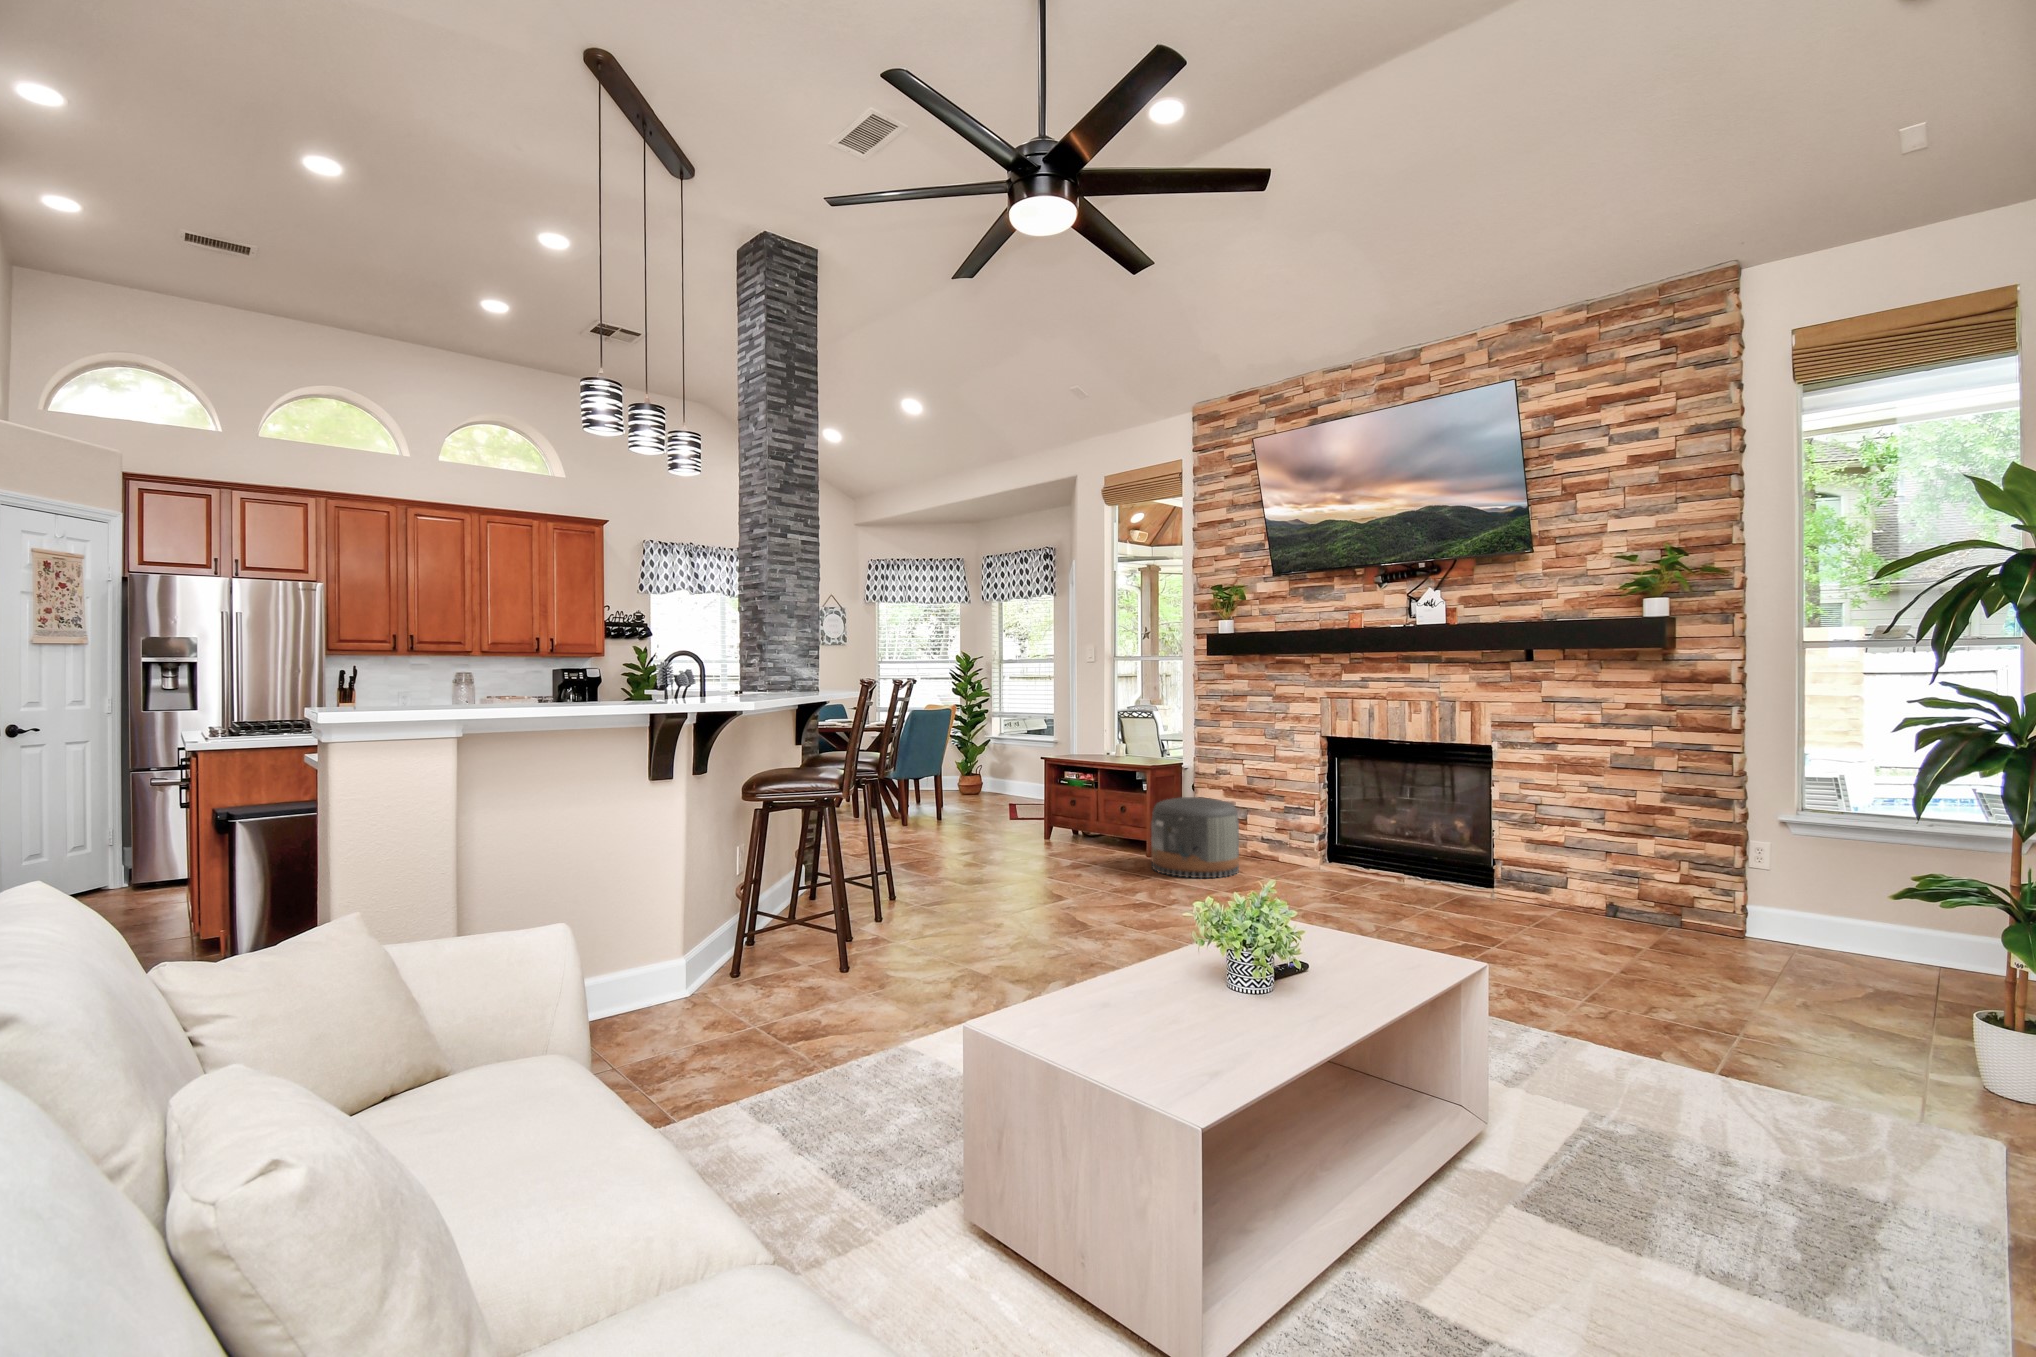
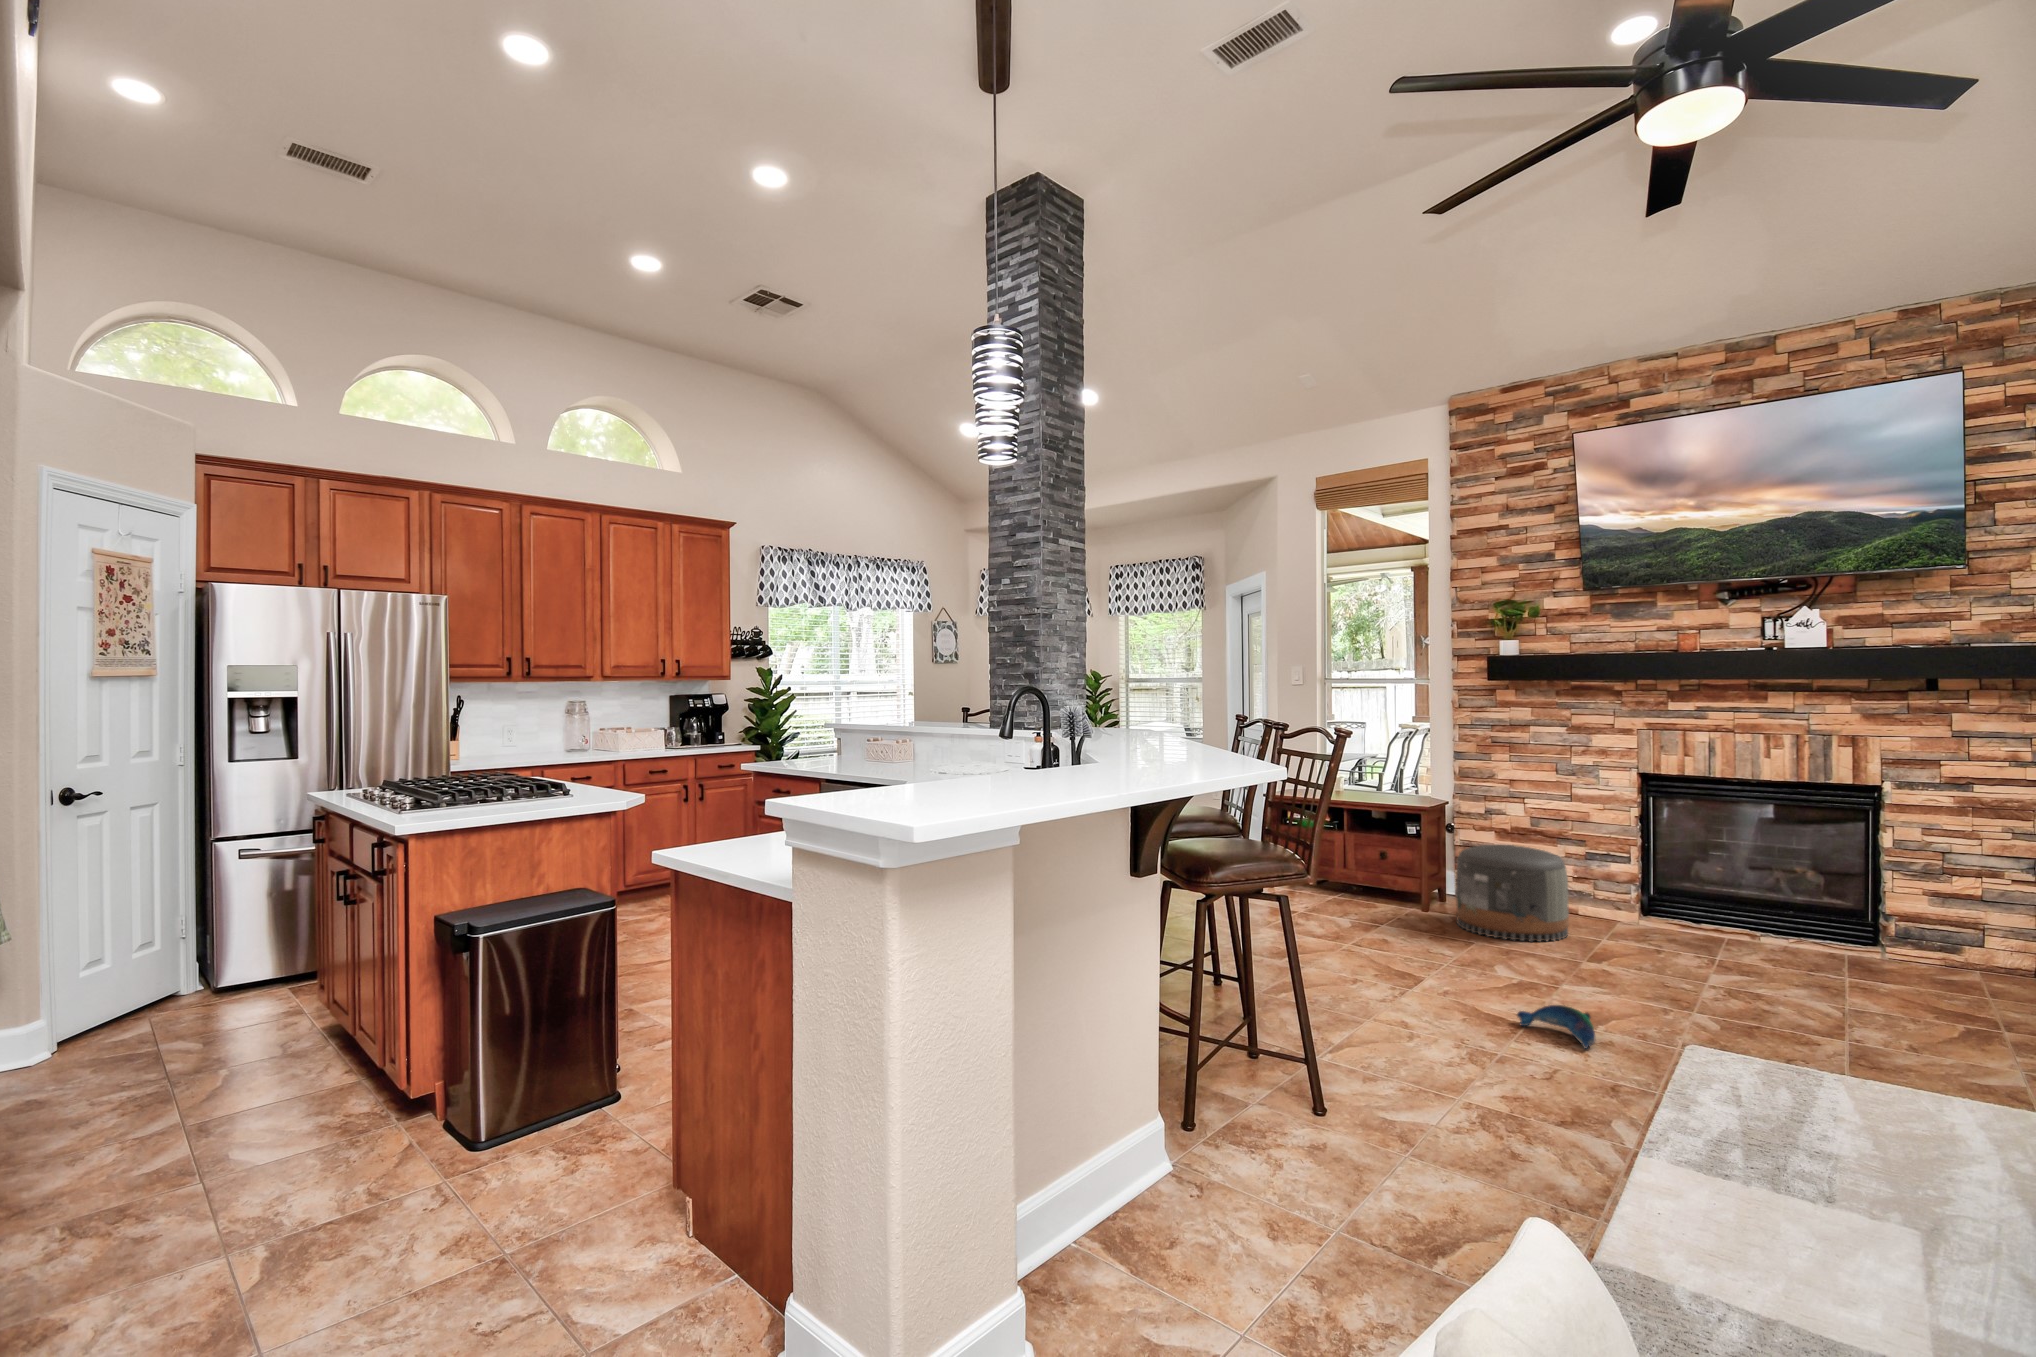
plush toy: none [1072,915,1119,947] -> present [1517,1005,1595,1049]

